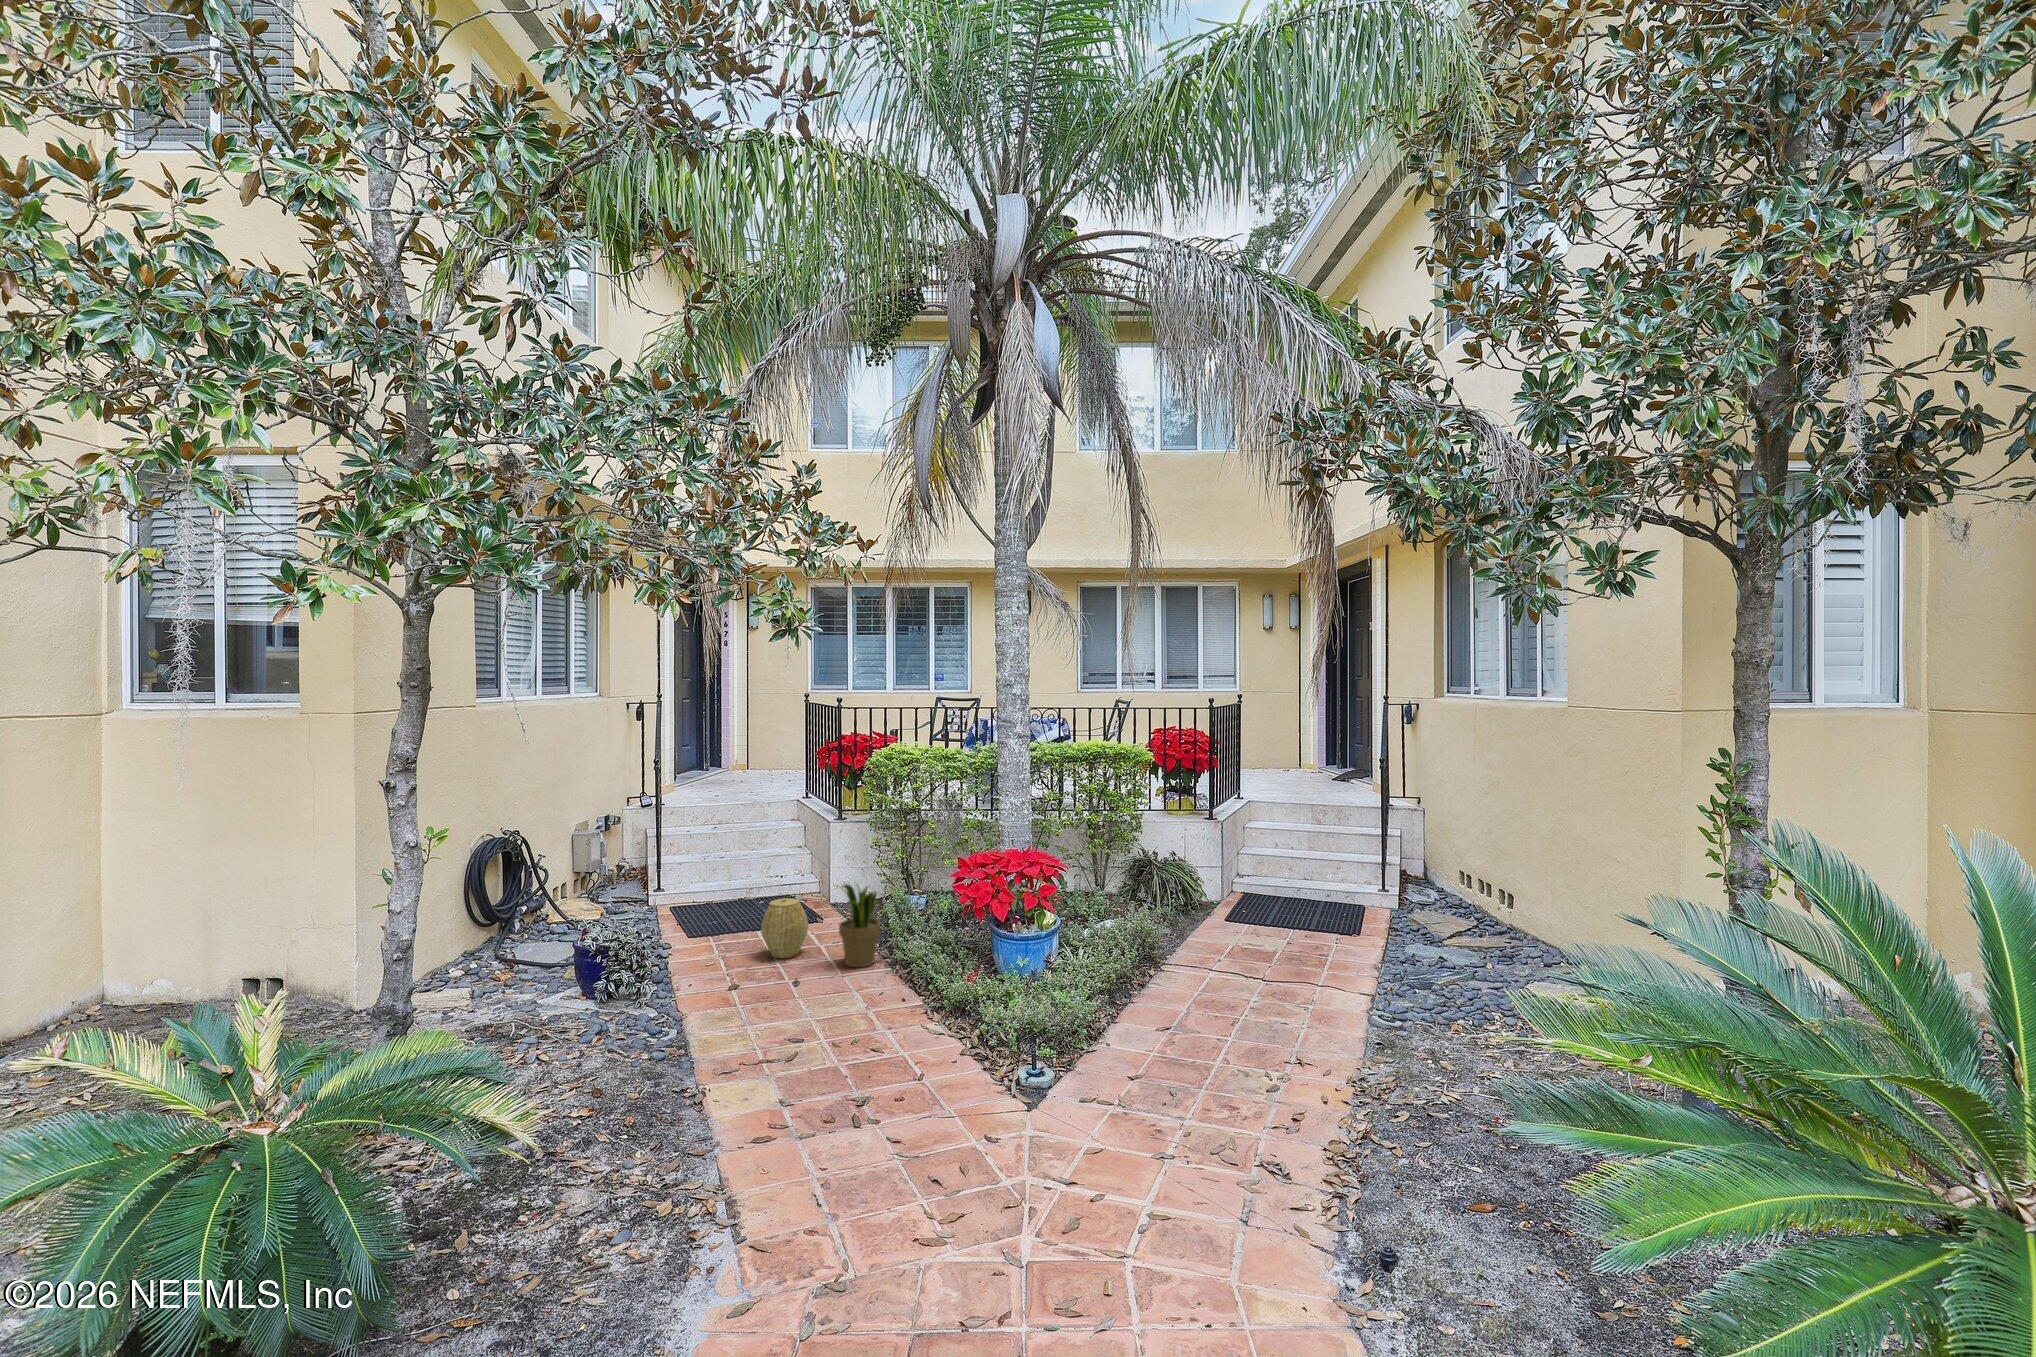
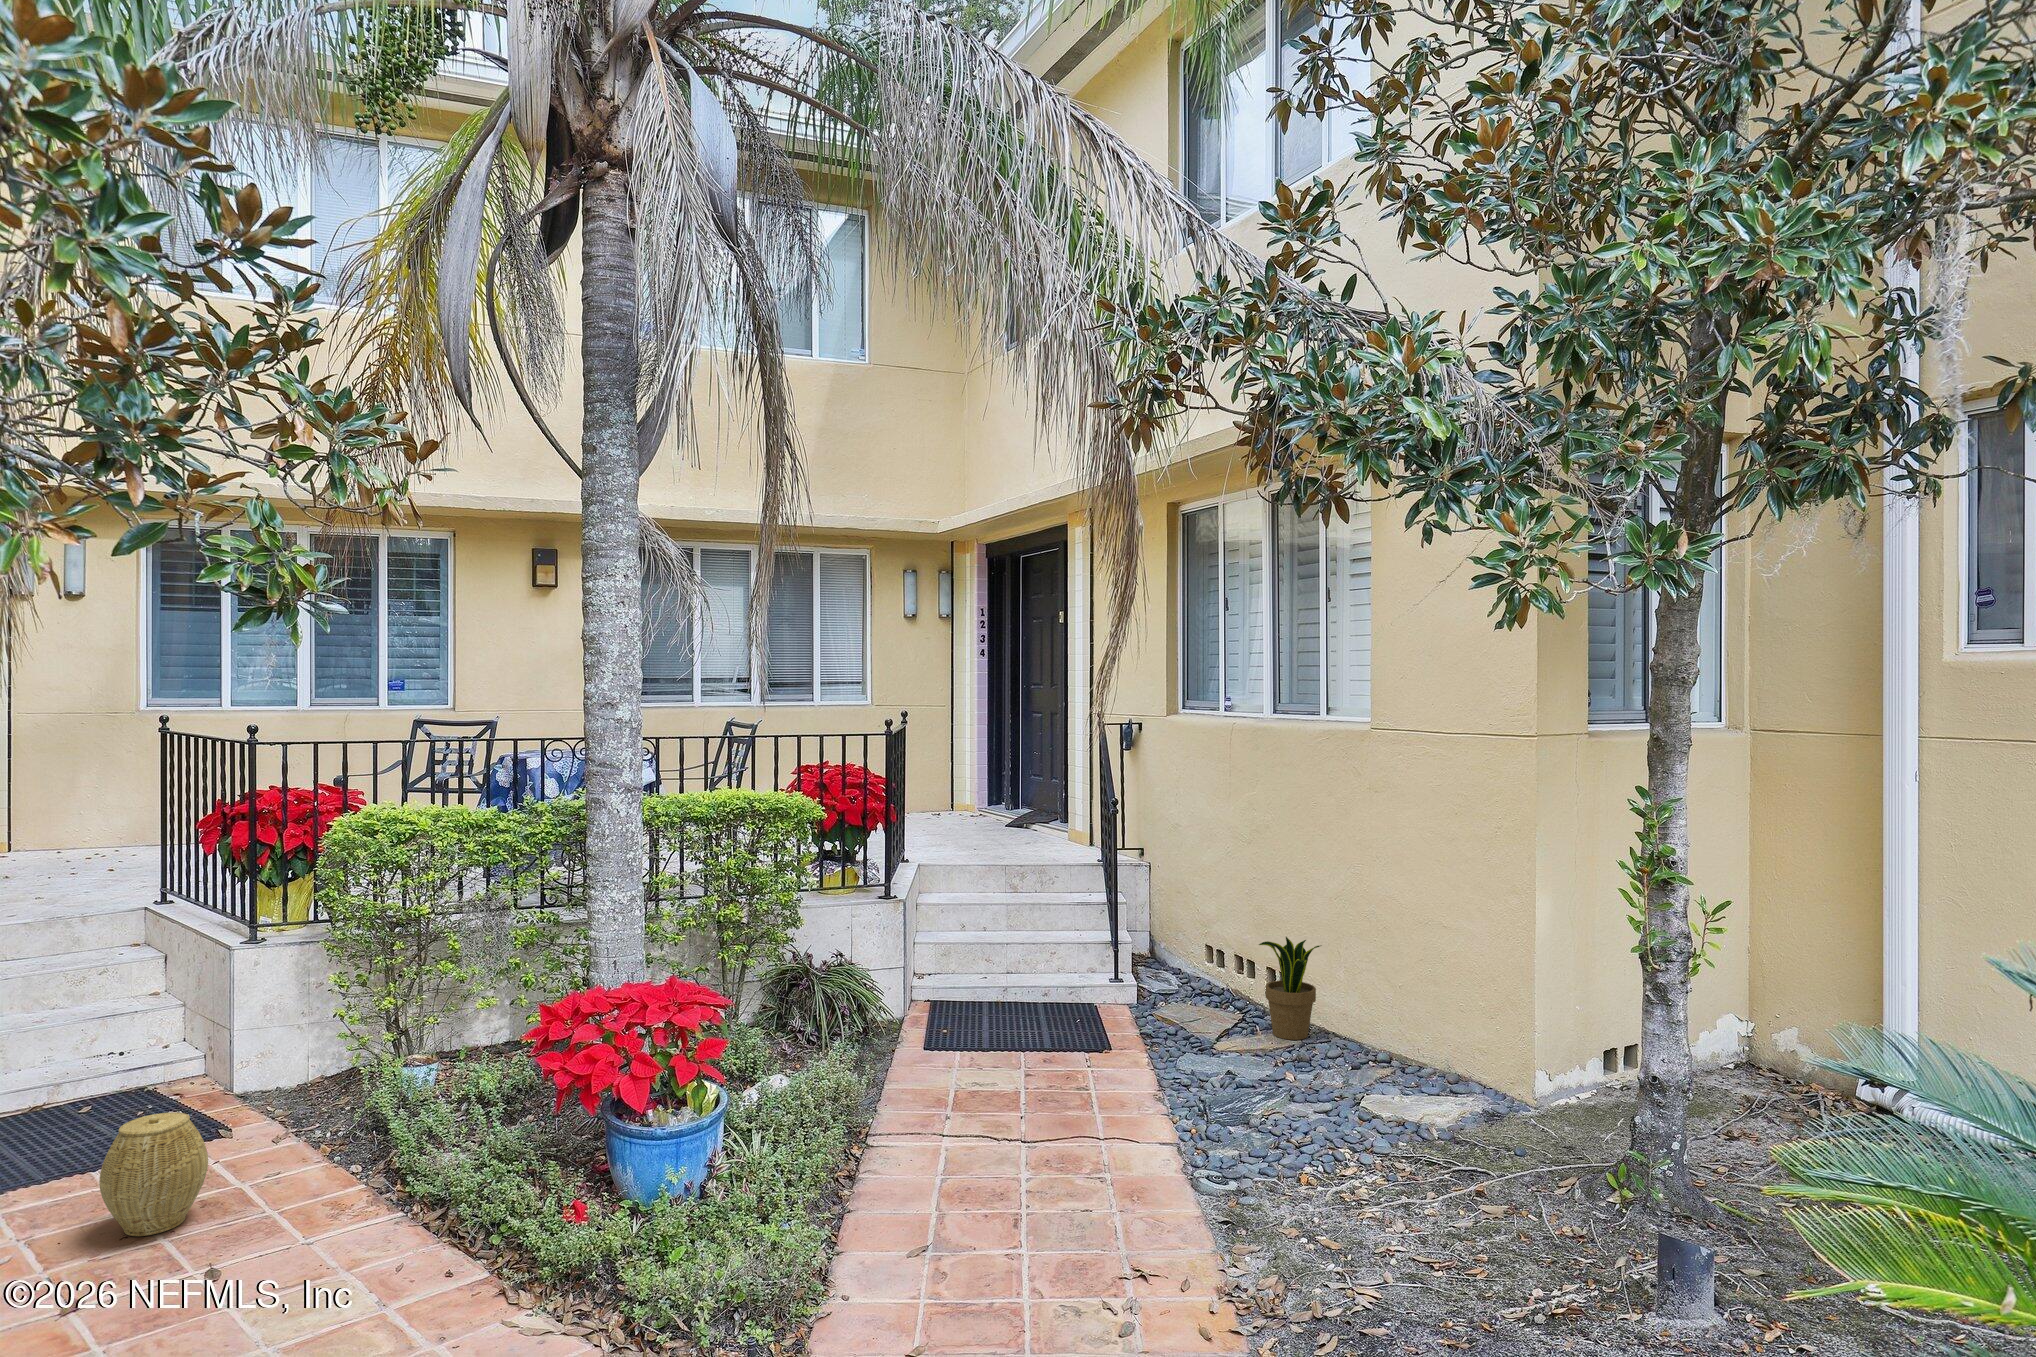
potted plant: present [839,884,880,967] -> present [1259,937,1320,1040]

